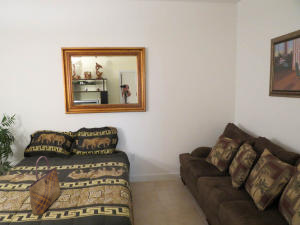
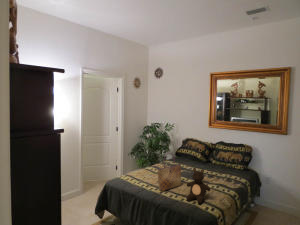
teddy bear: none [77,167,108,212] -> present [186,168,210,204]

